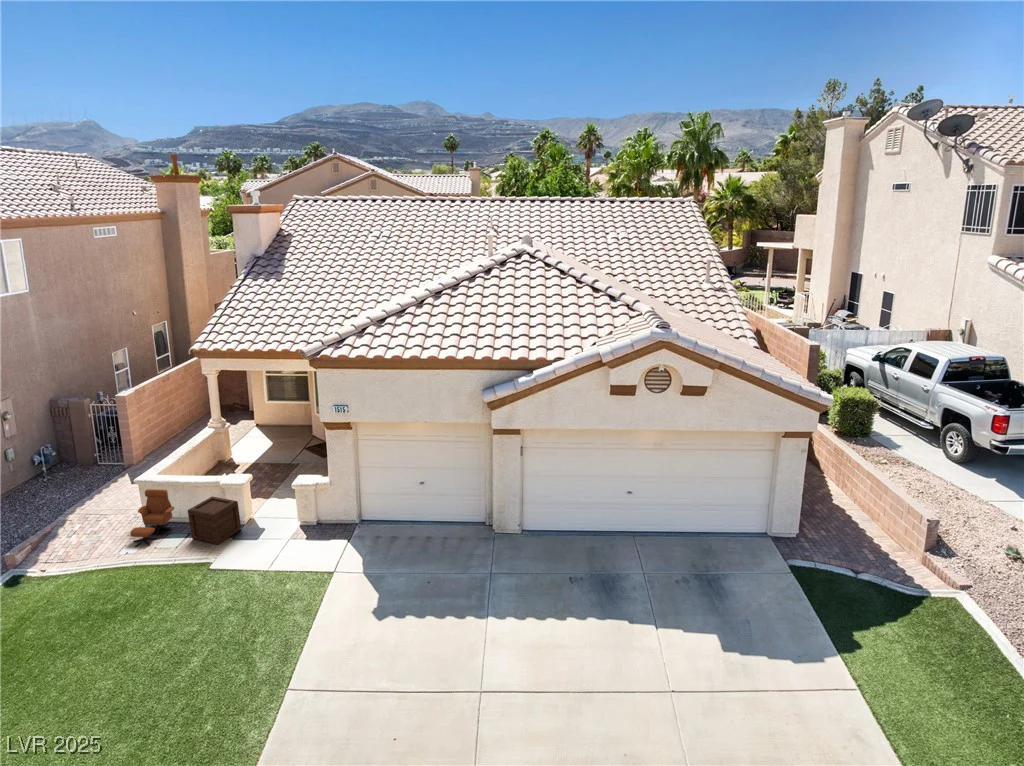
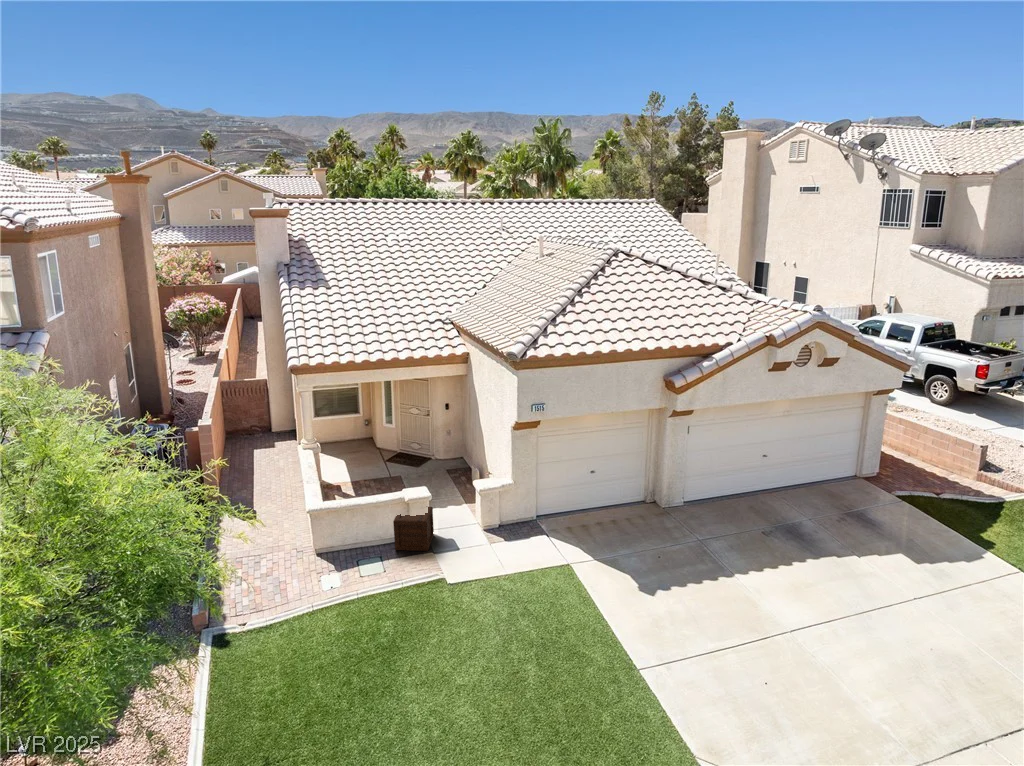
lounge chair: present [130,489,174,547] -> none [328,505,365,566]

